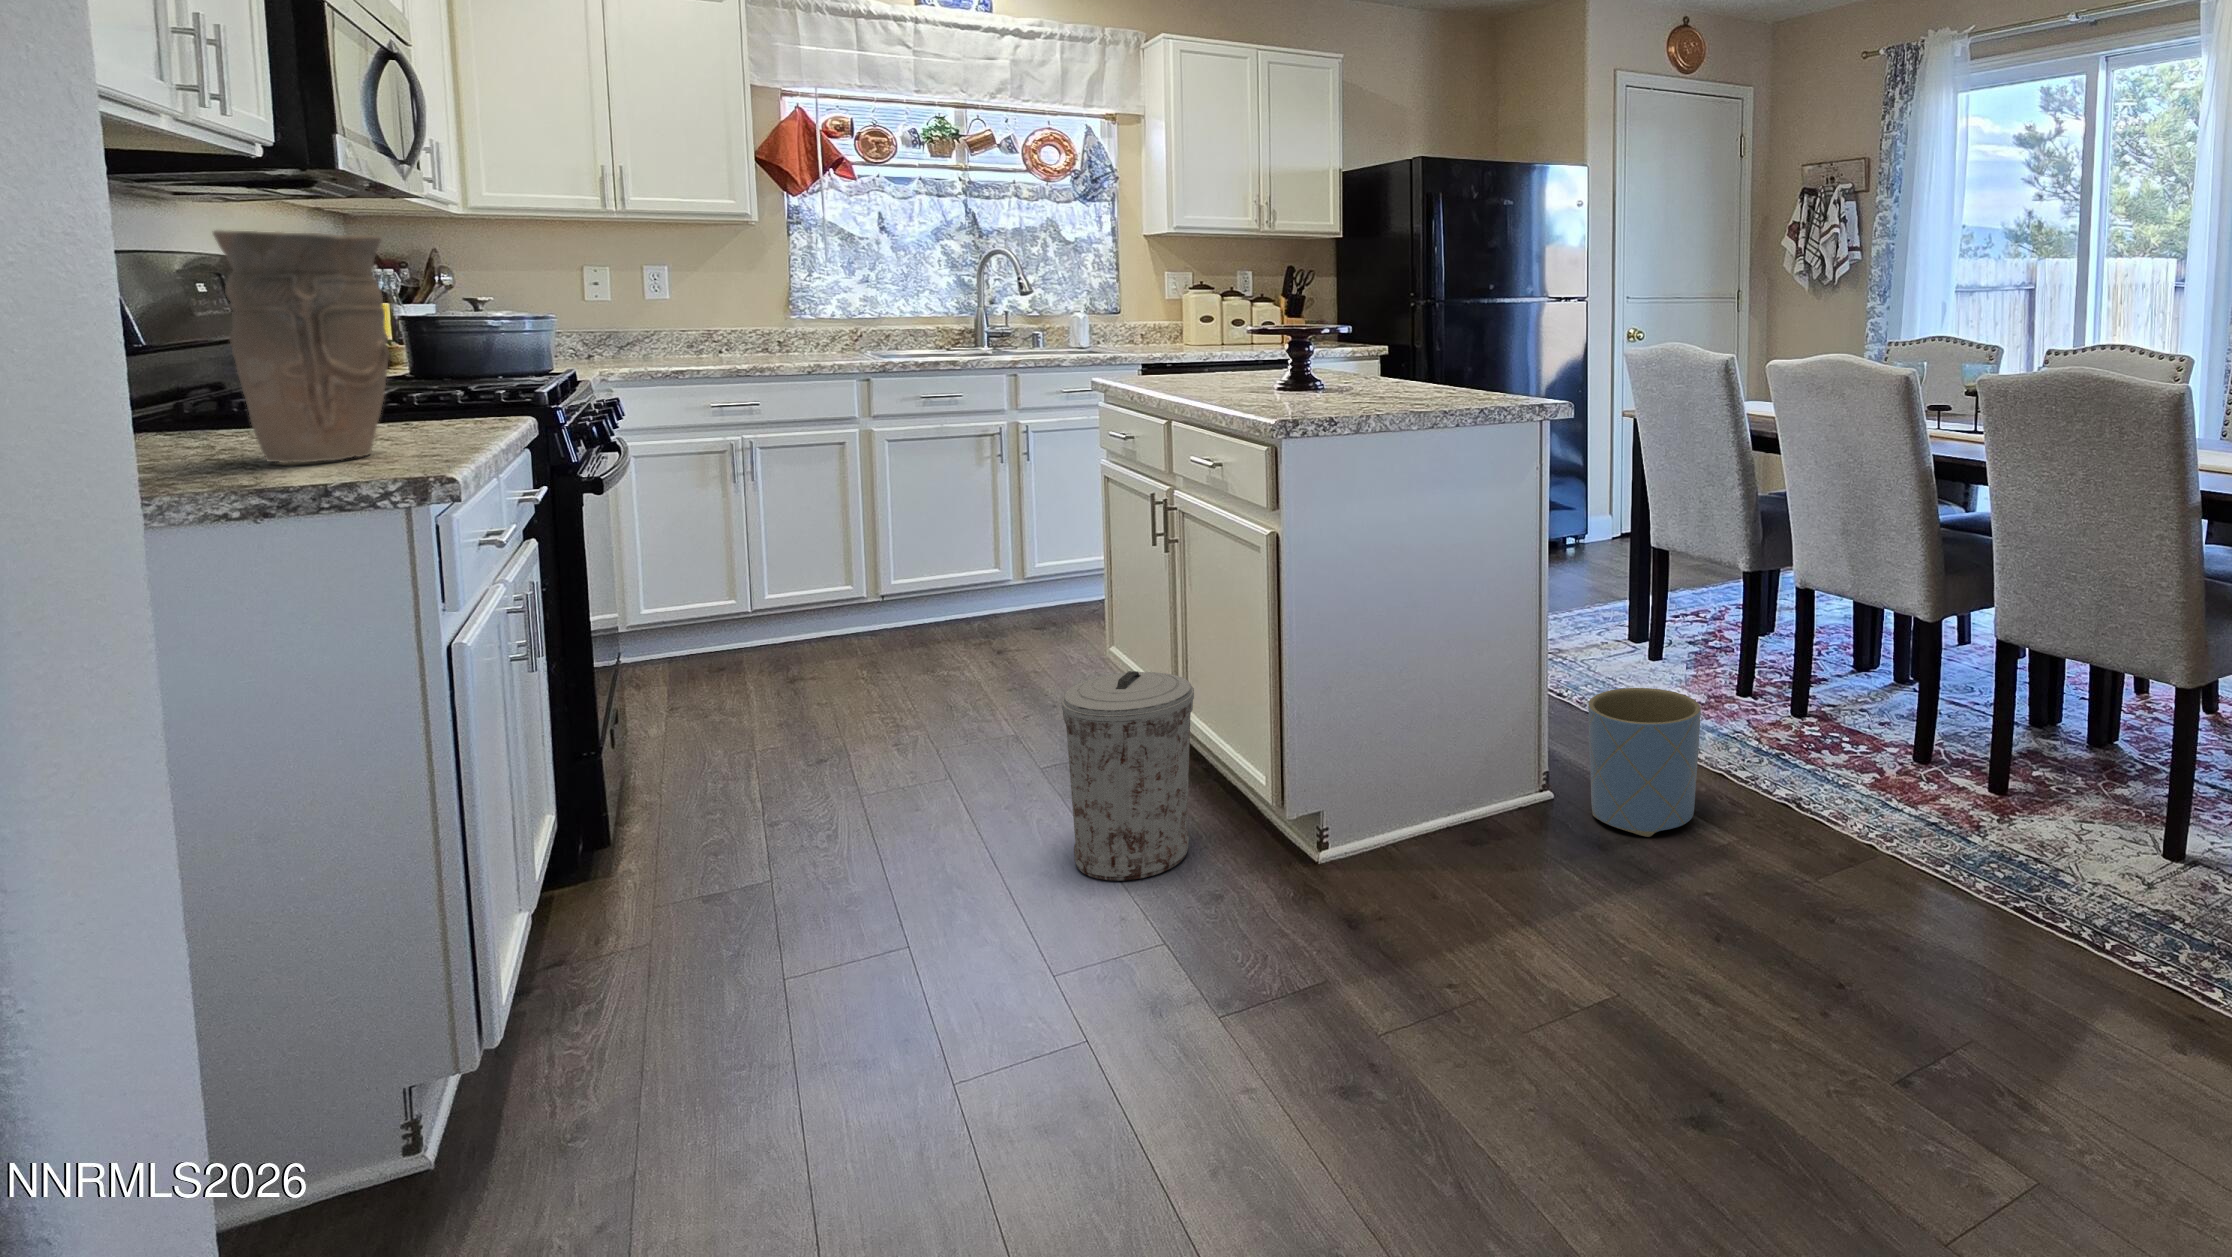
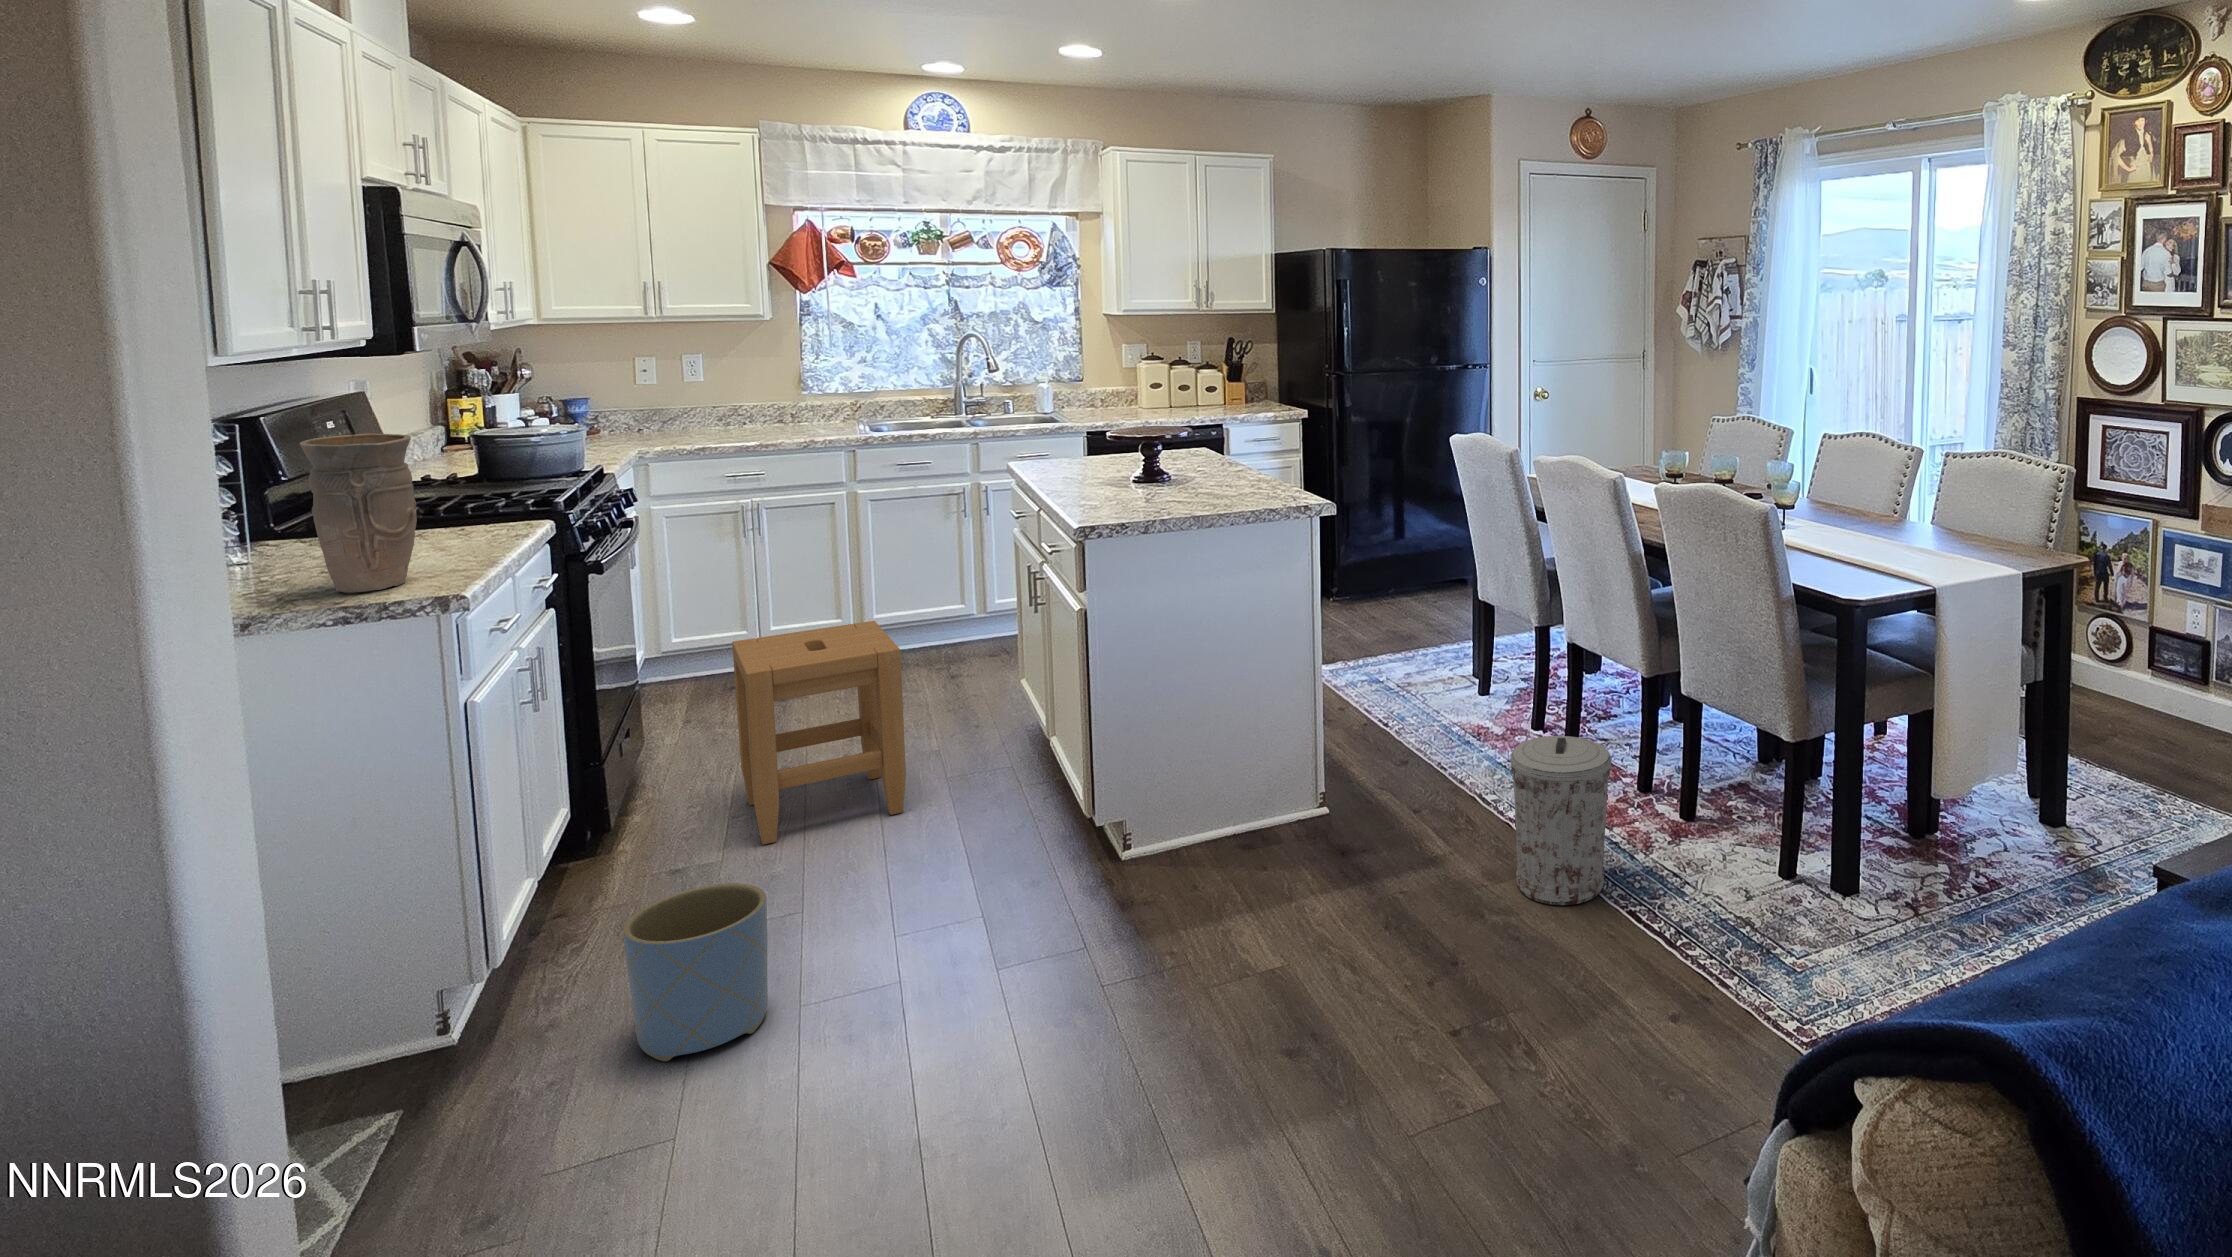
stool: none [769,564,1004,850] -> present [732,621,906,845]
trash can: present [1061,671,1194,881] -> present [1510,736,1611,905]
planter: present [1588,688,1701,837] -> present [623,883,768,1061]

